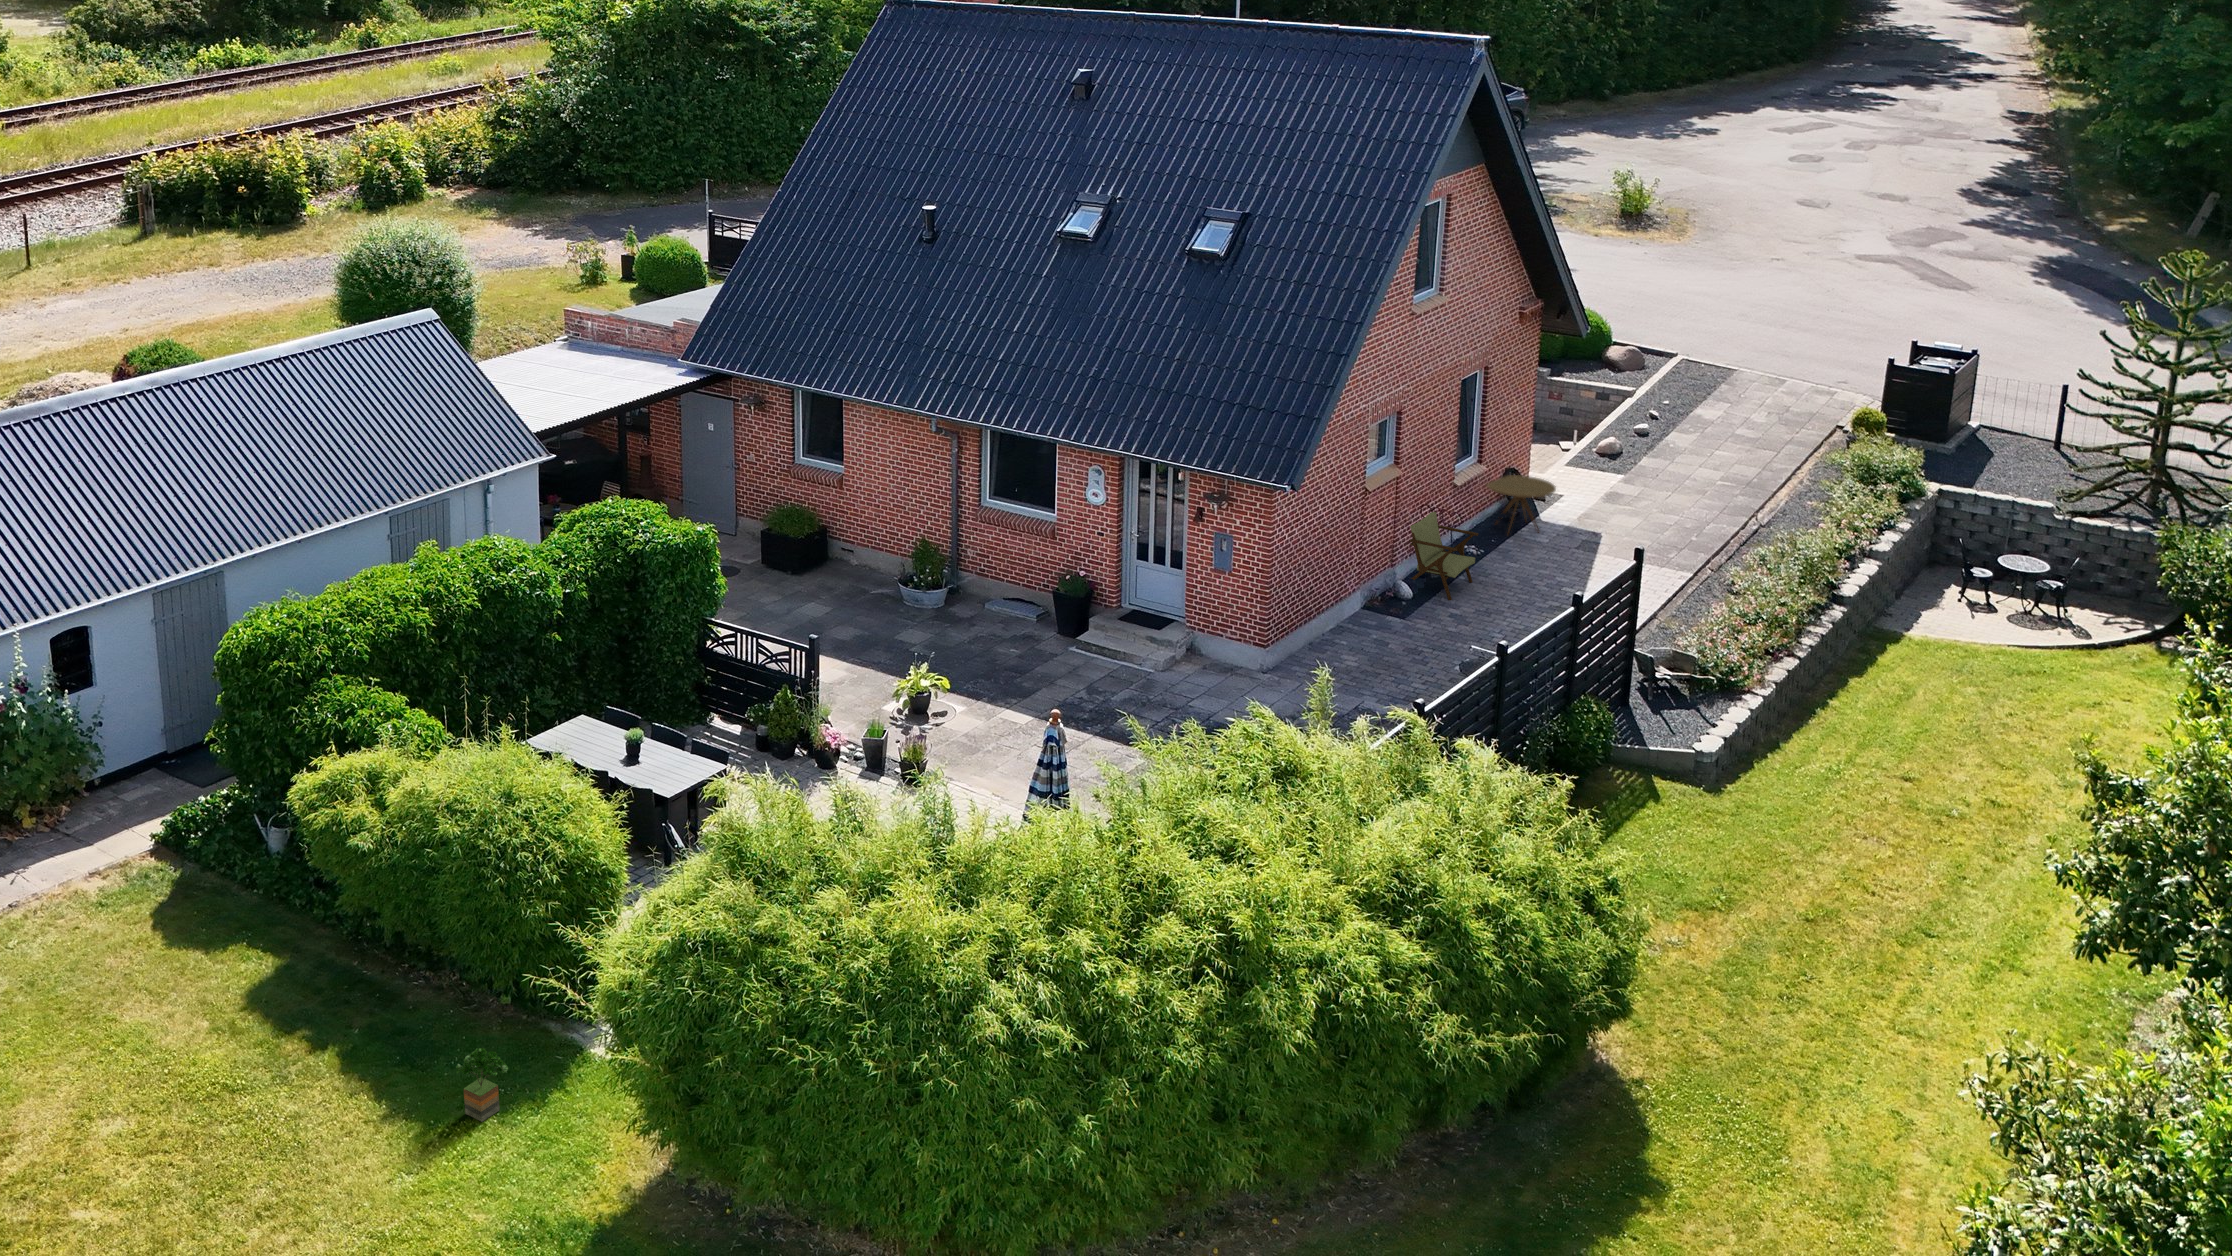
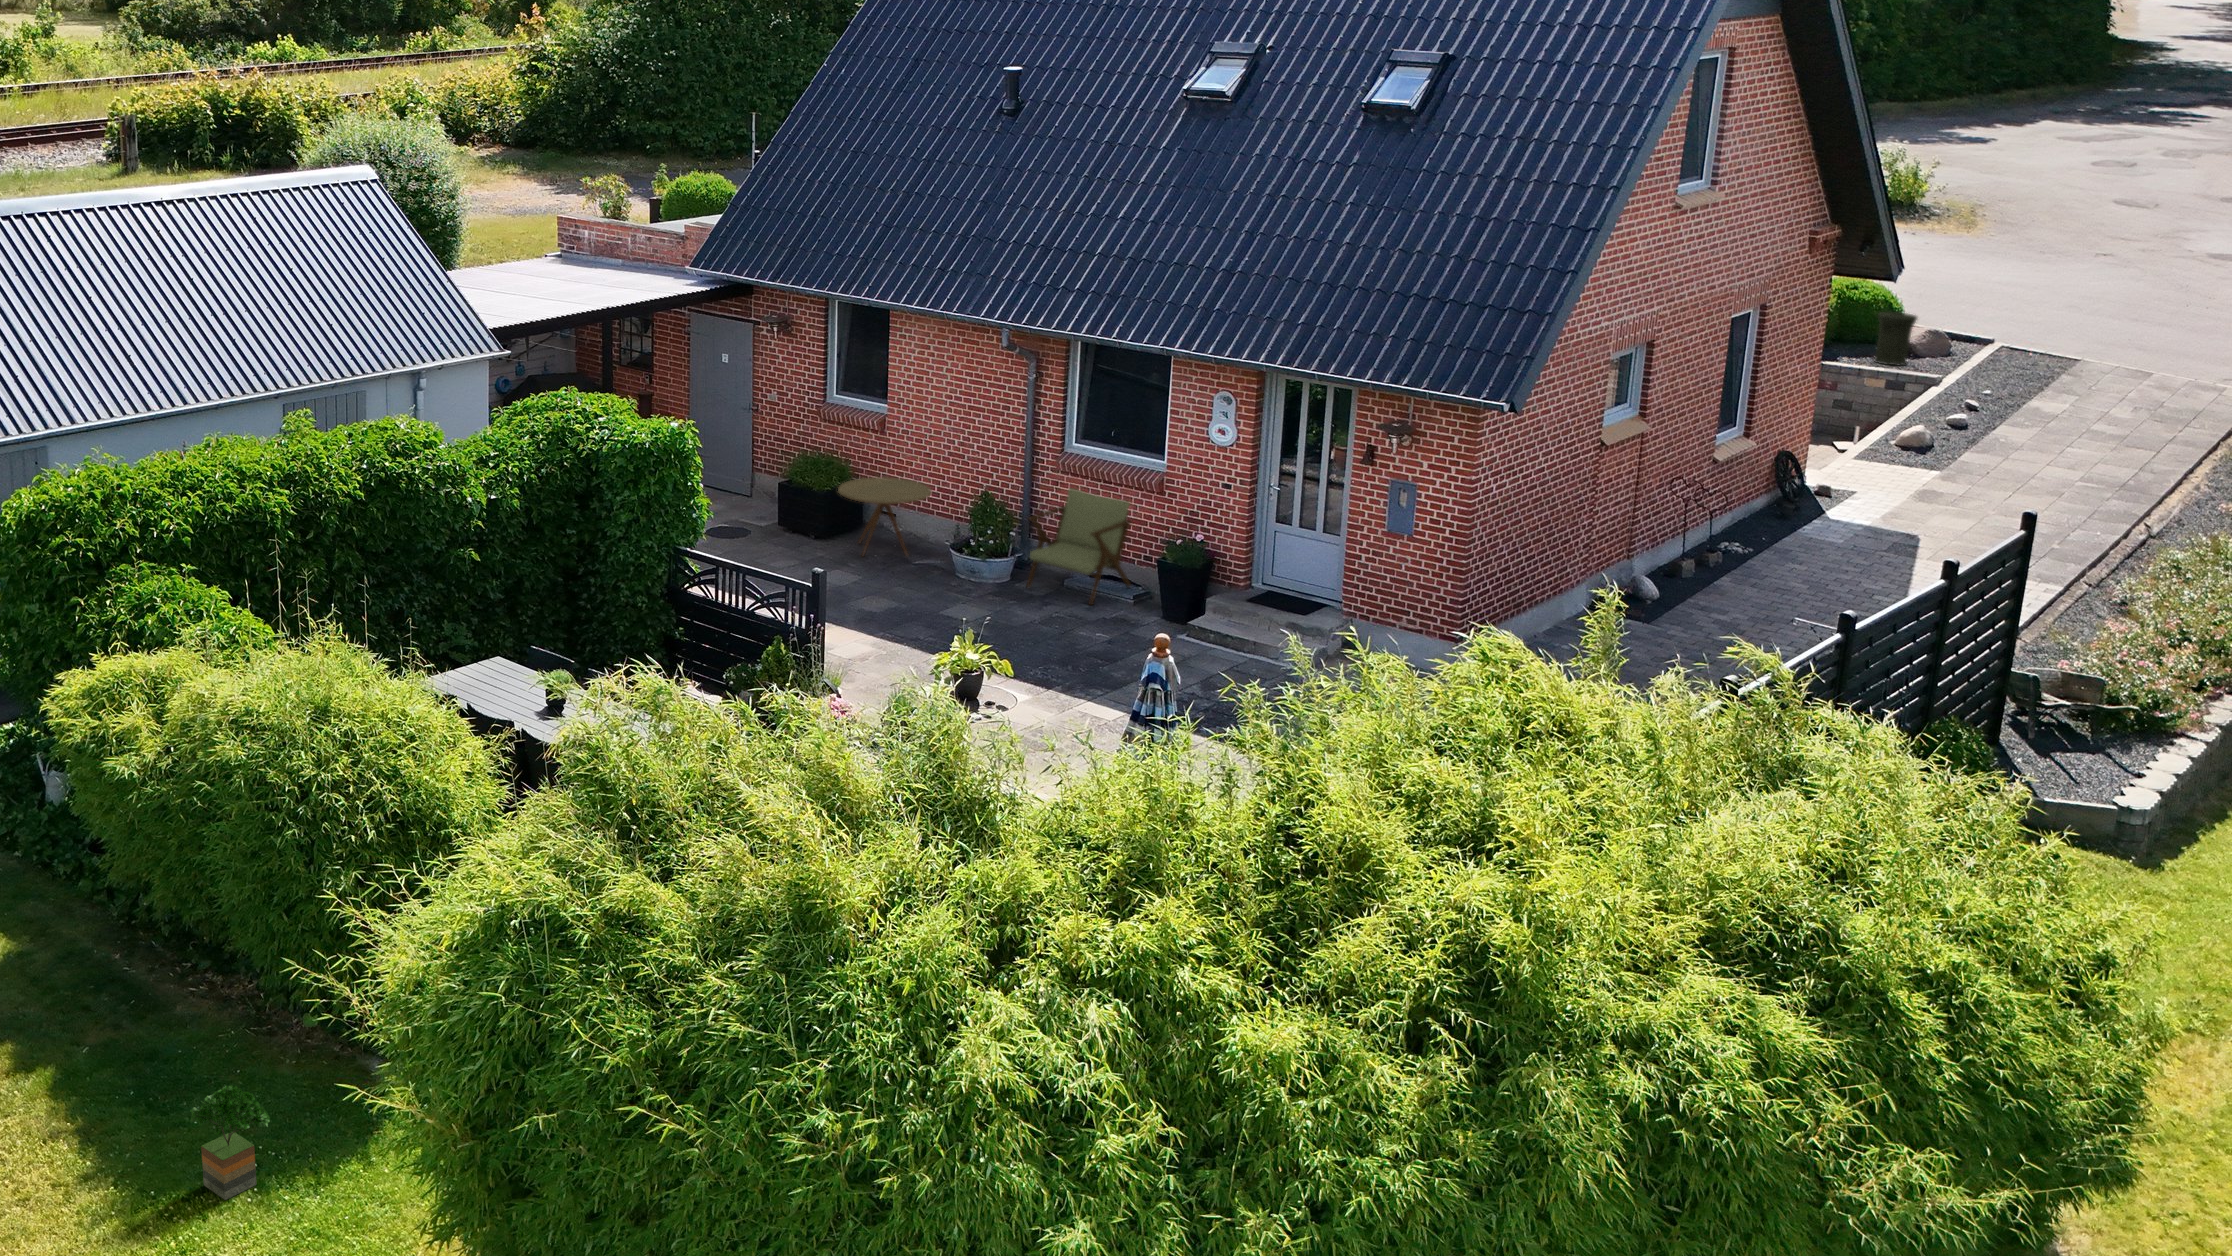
trash can: none [1593,333,1623,375] -> present [1874,312,1917,366]
round table: present [1487,475,1556,532] -> present [838,477,931,555]
lounge chair: present [1409,512,1478,600] -> present [1027,488,1131,605]

